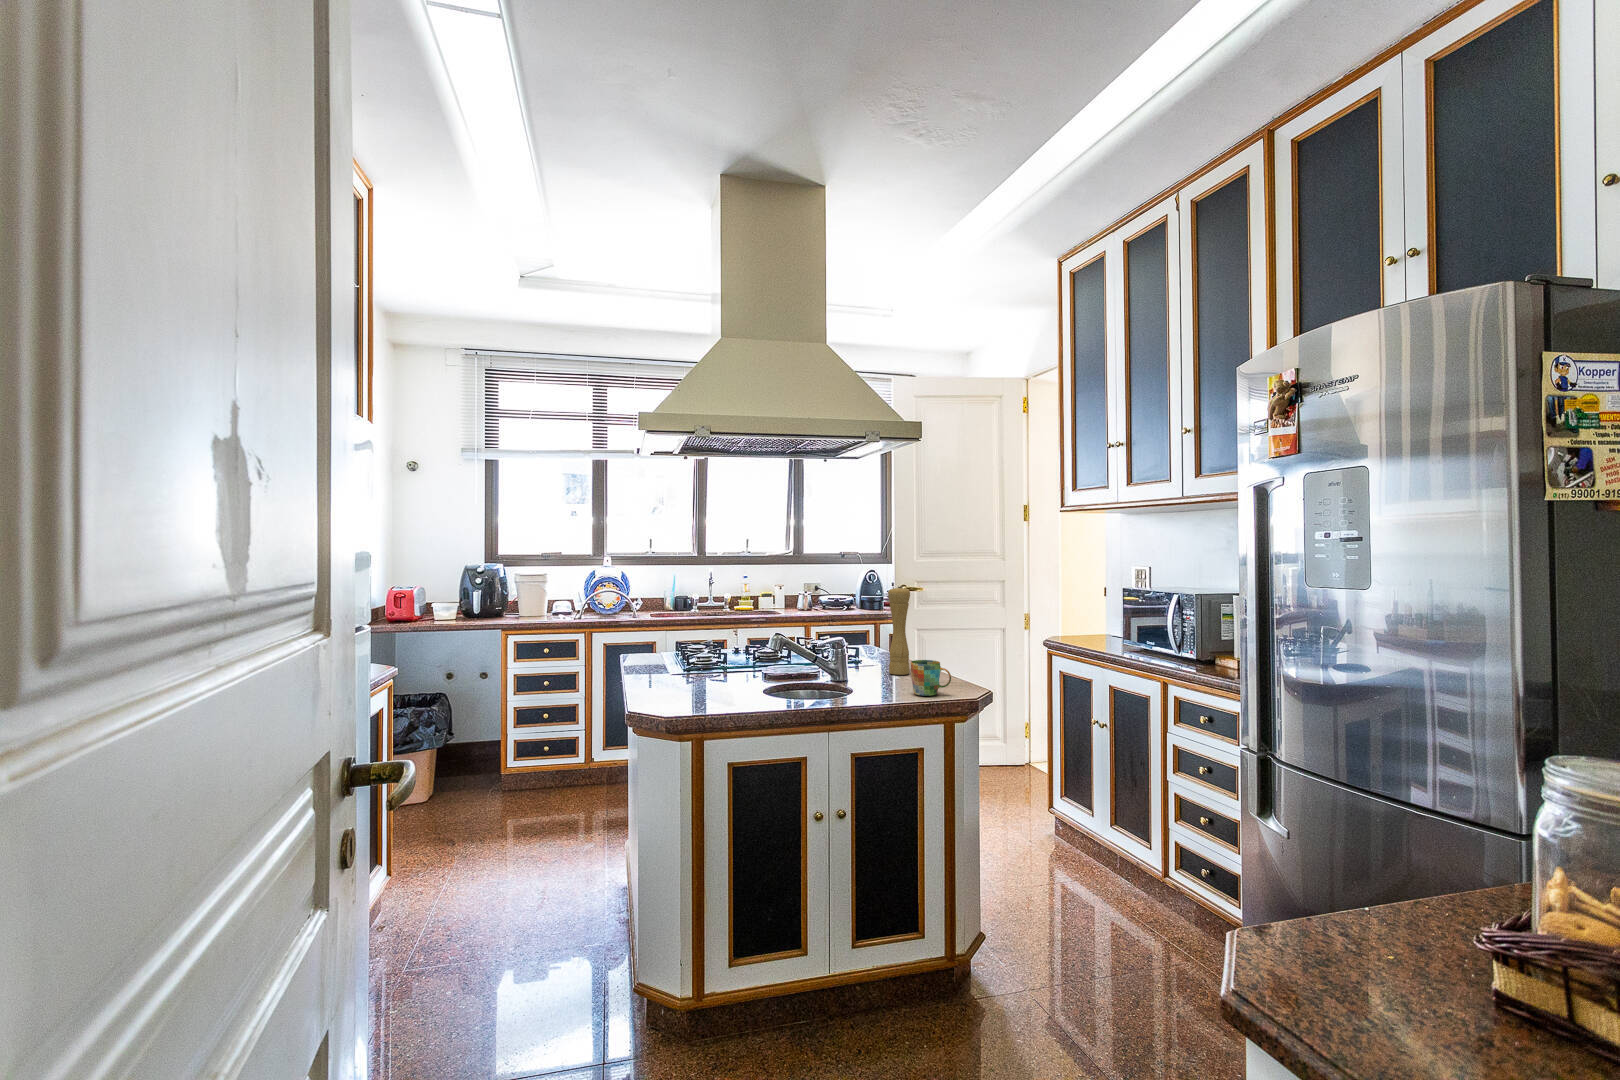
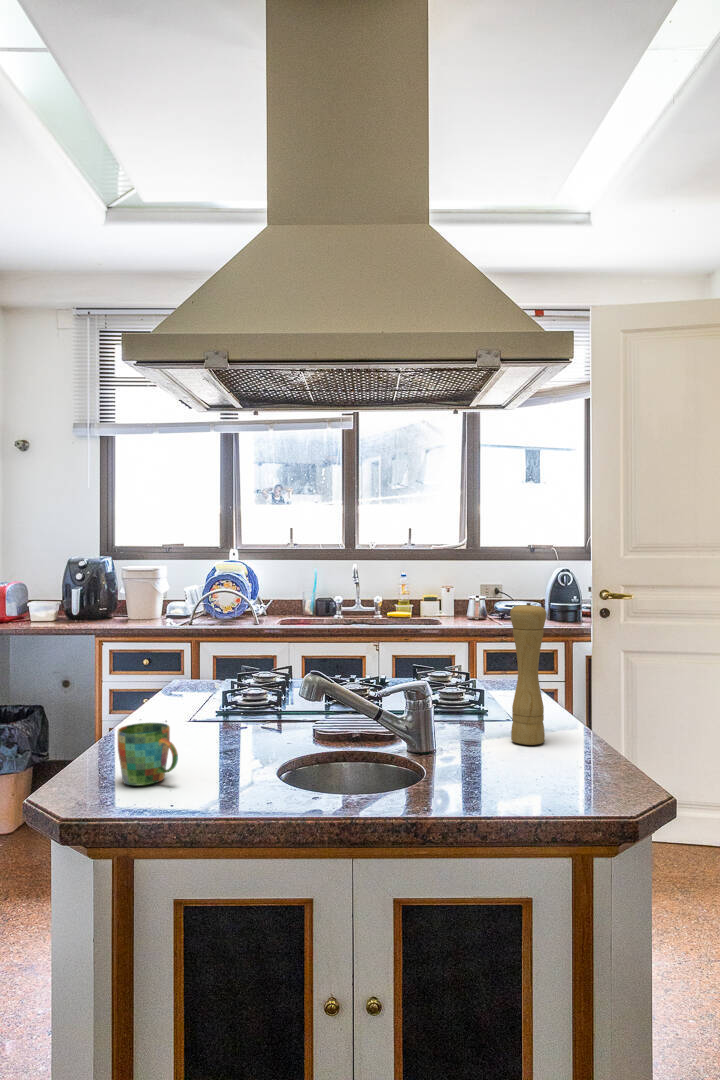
mug: present [911,660,951,696] -> present [118,723,178,786]

